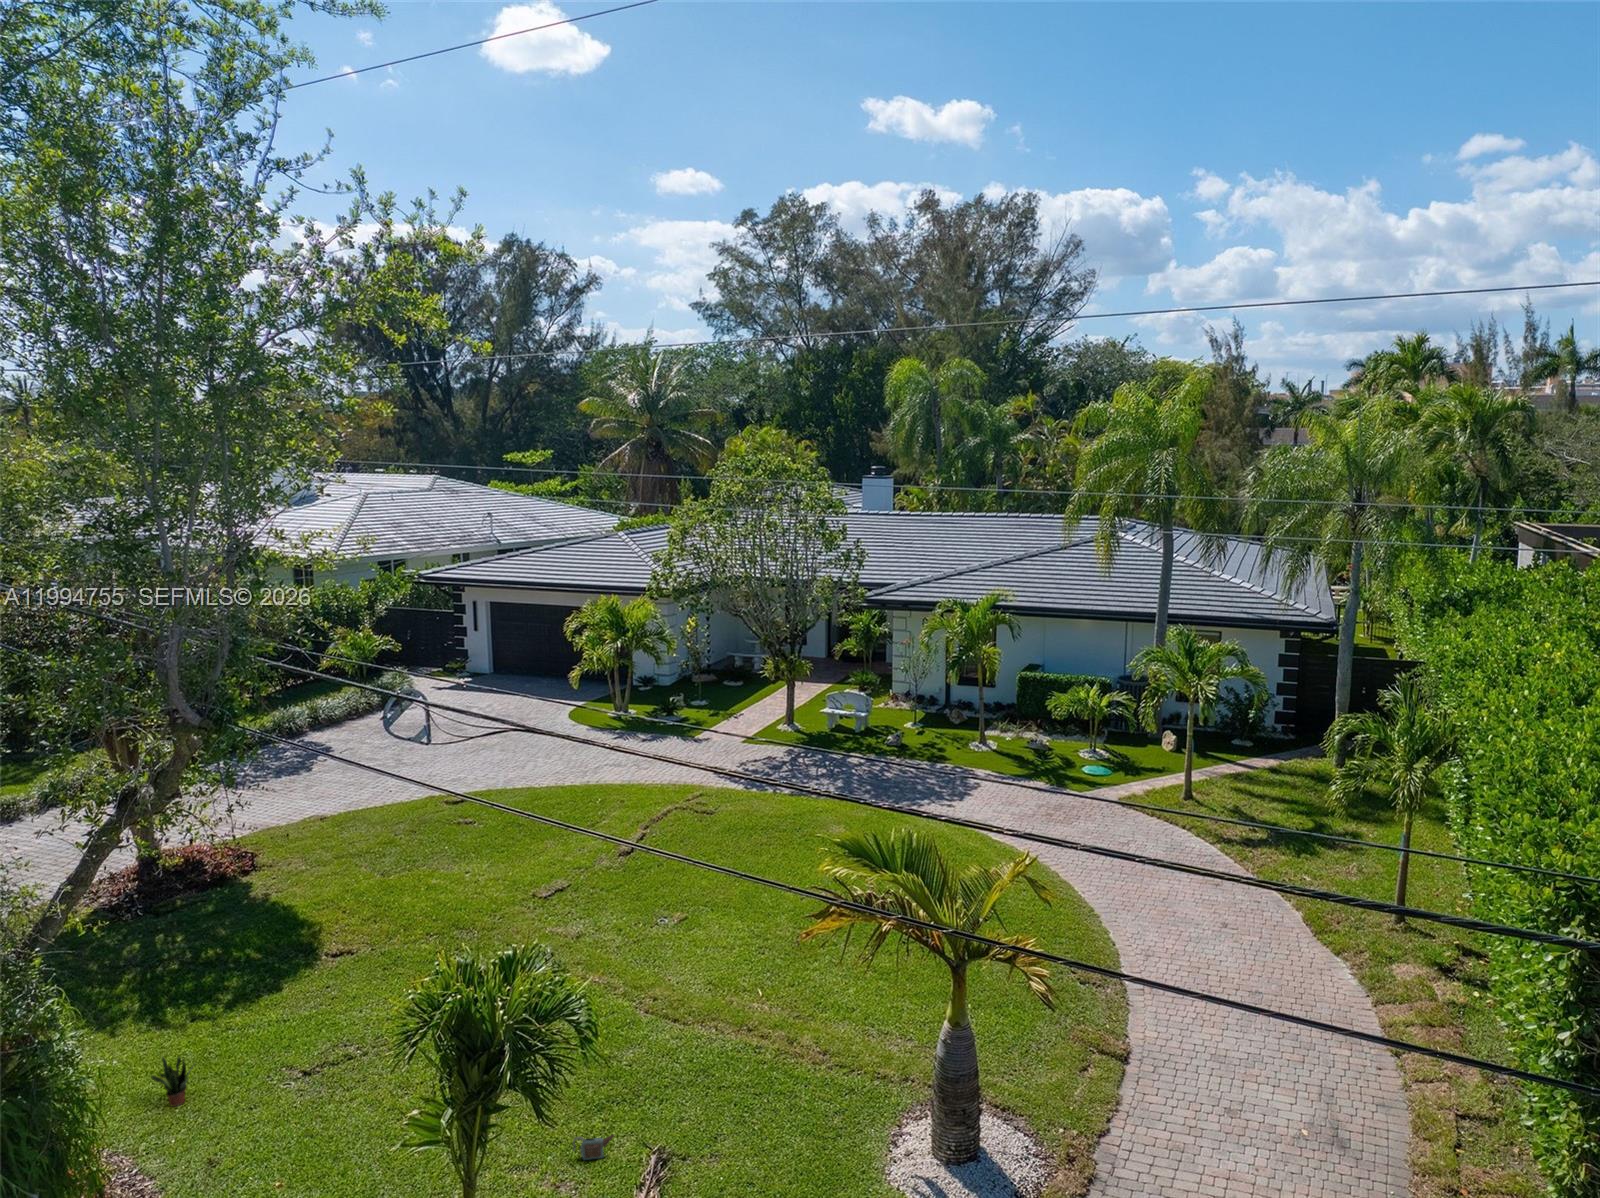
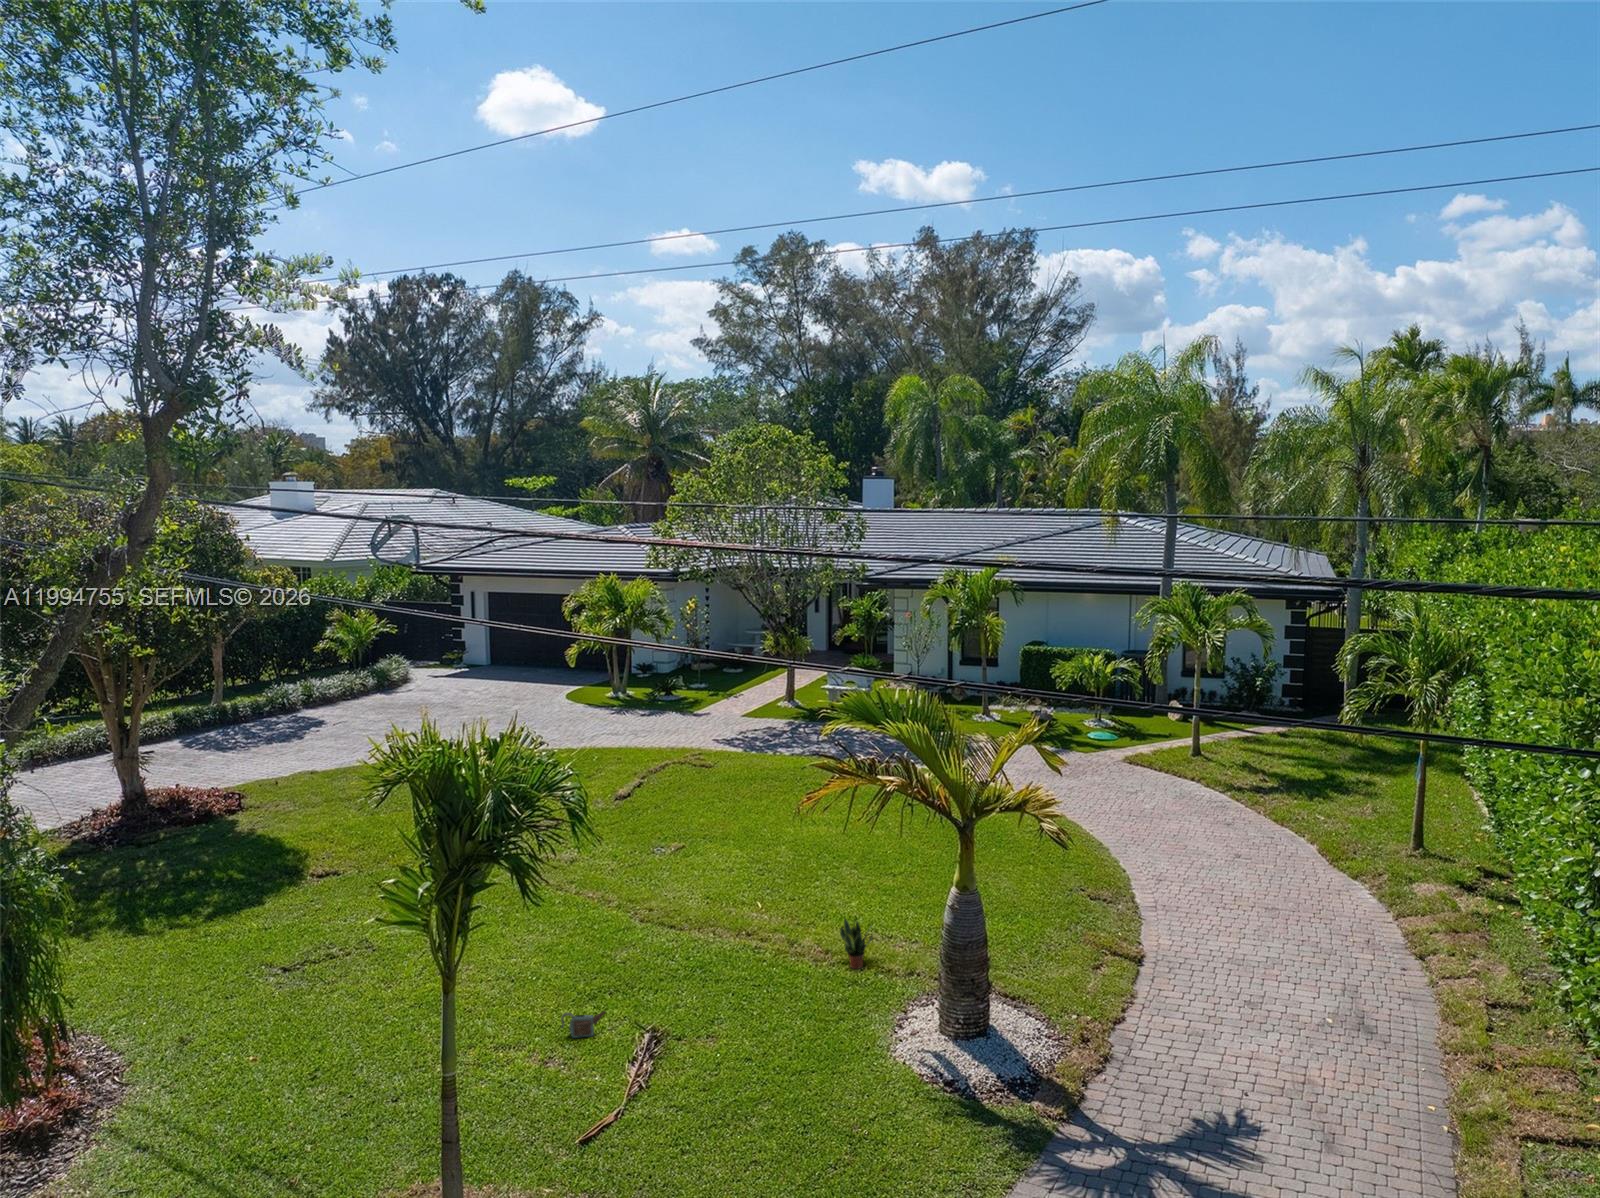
potted plant: present [152,1057,190,1107] -> present [840,918,873,969]

